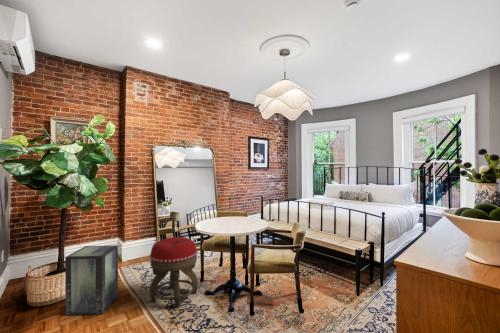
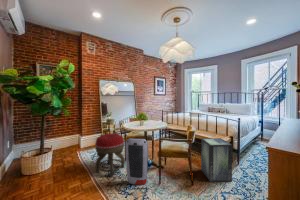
storage box: present [65,245,118,315] -> present [201,138,232,182]
air purifier: none [200,246,235,320] -> present [126,138,148,185]

